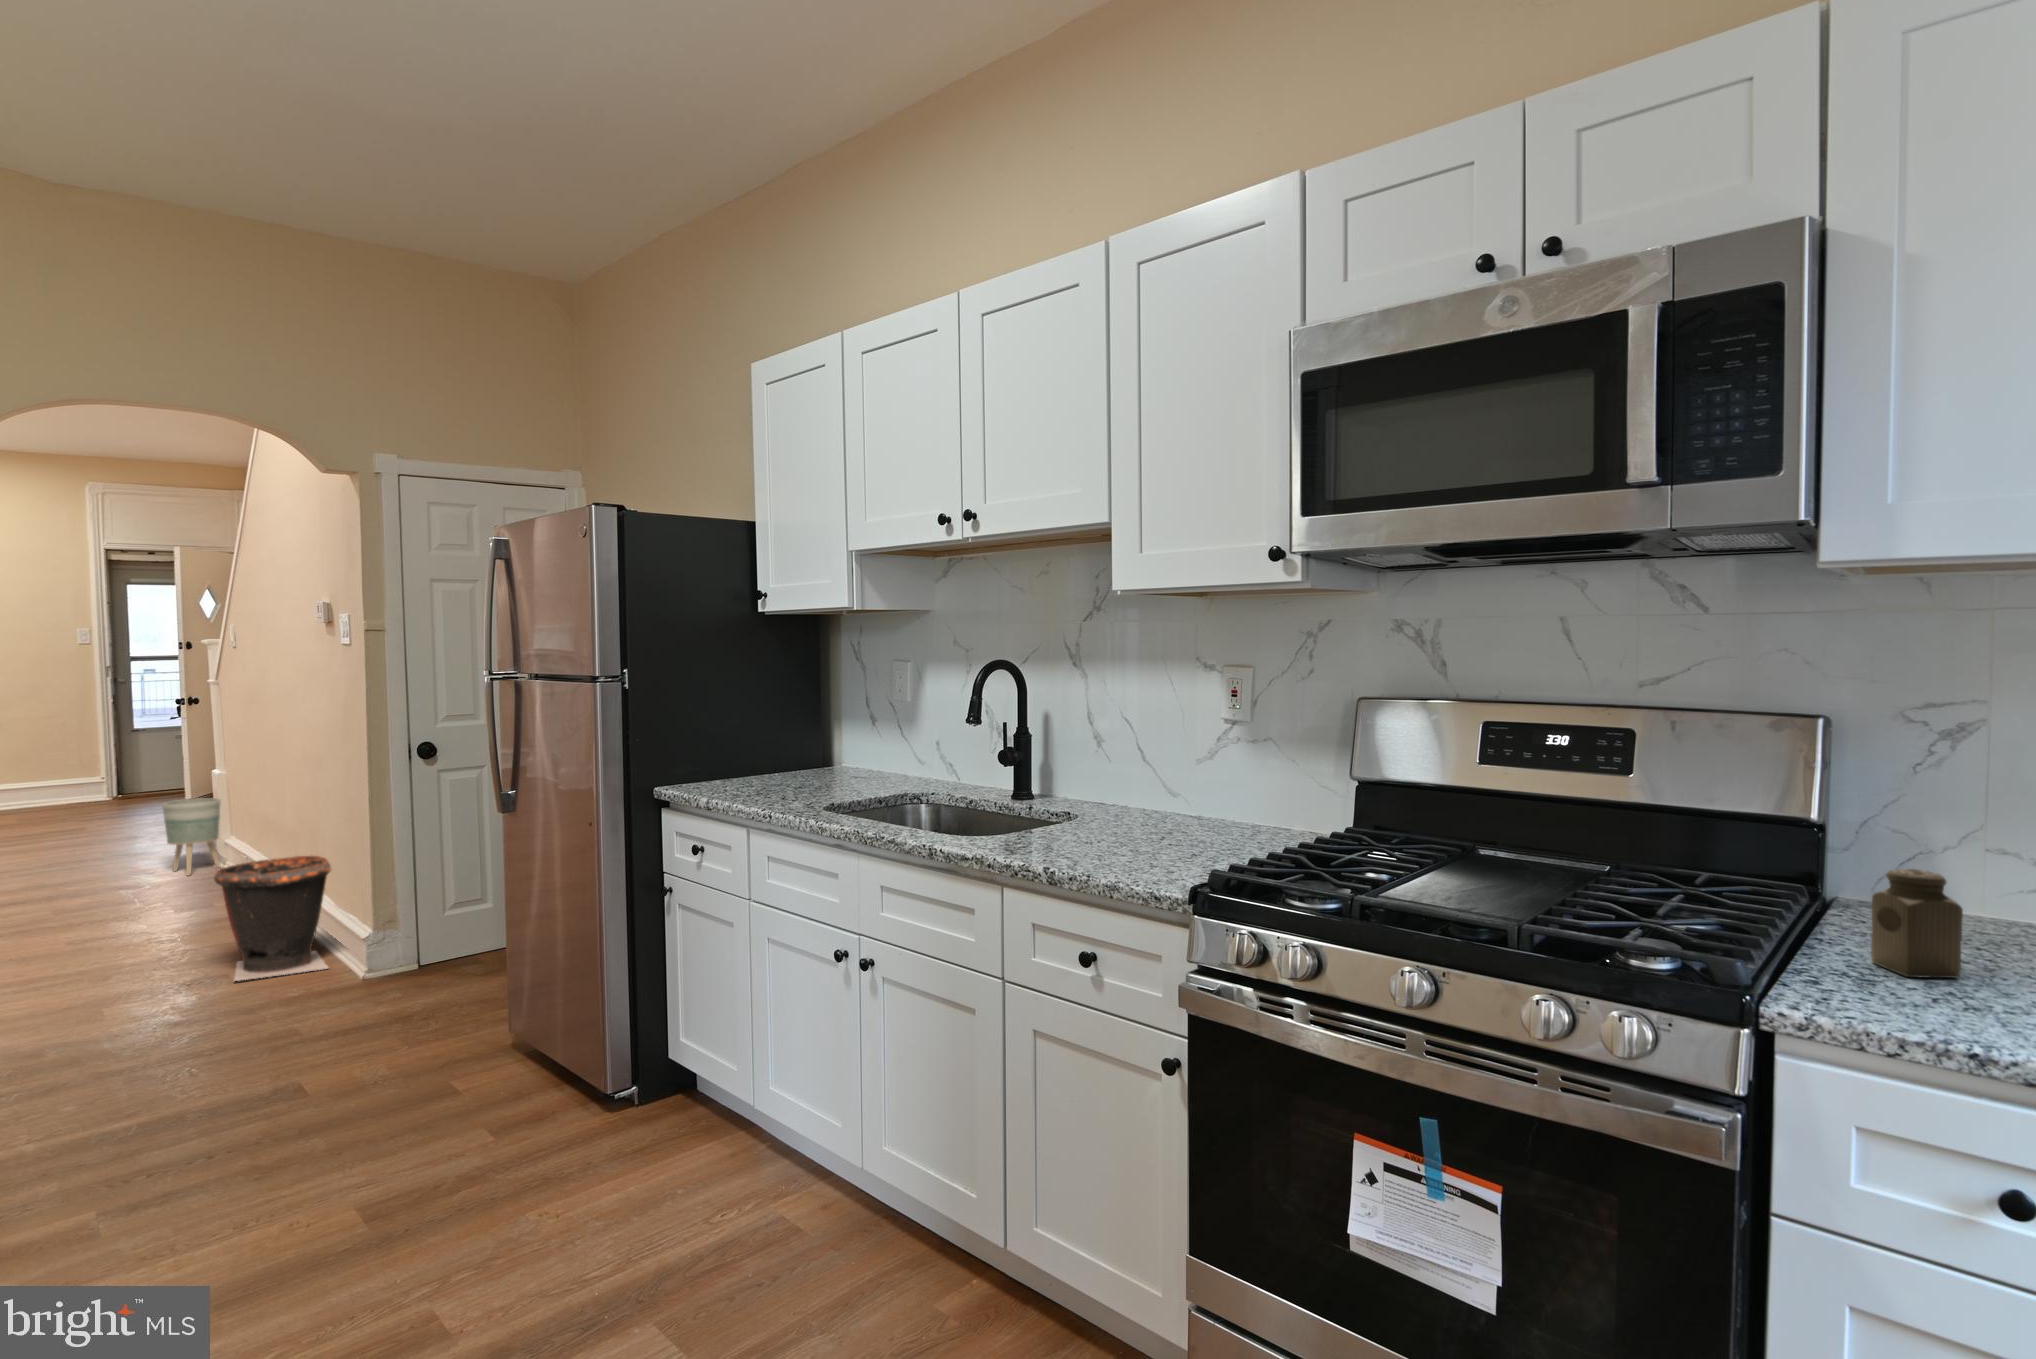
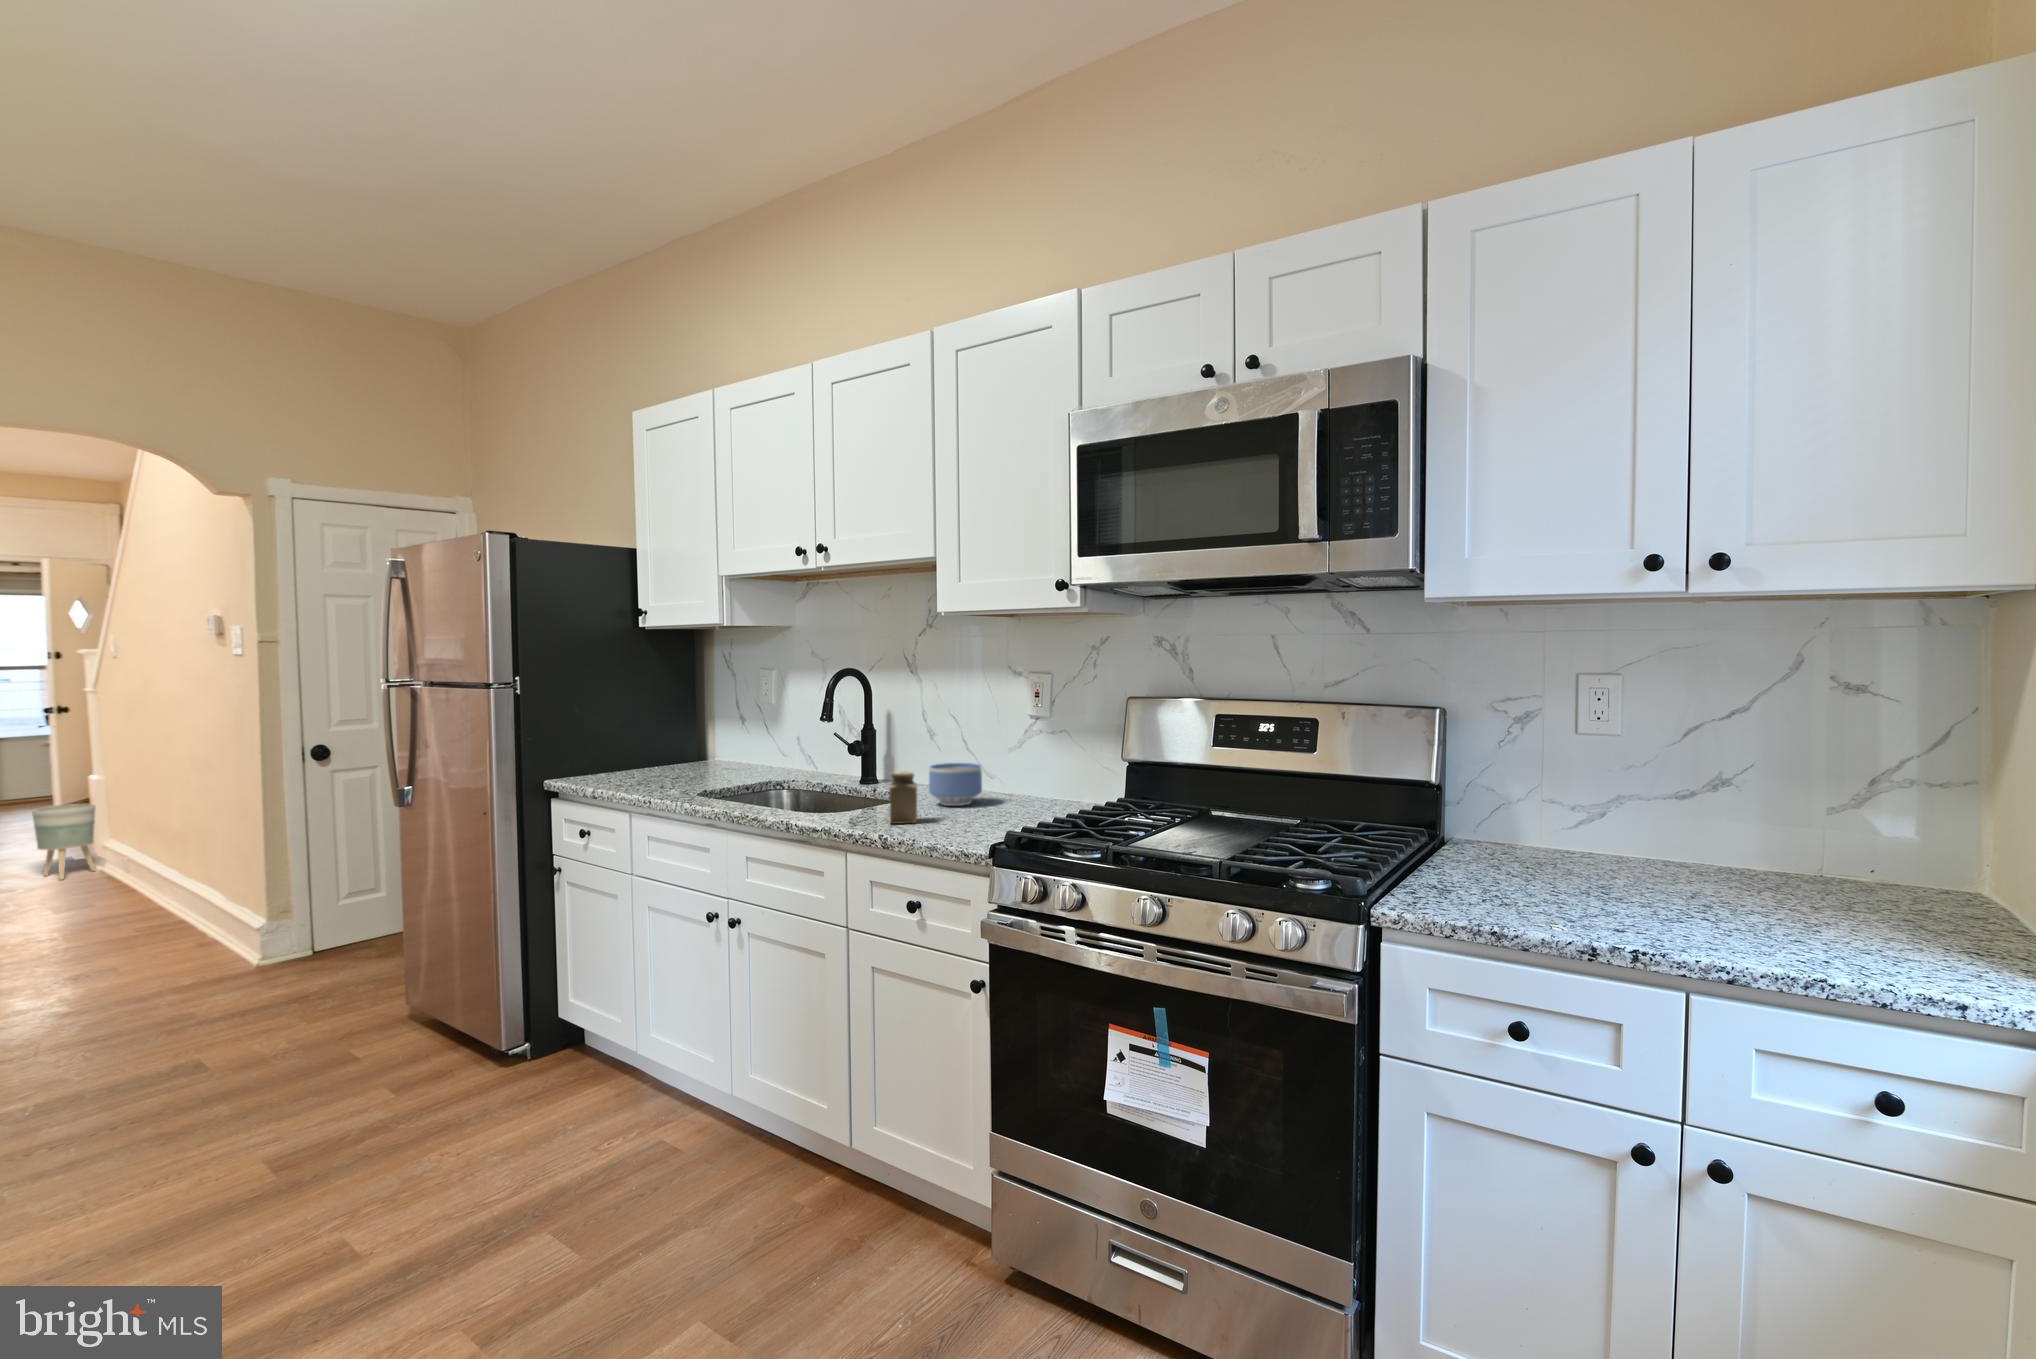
bowl: none [1098,778,1164,831] -> present [929,763,982,806]
waste bin: present [214,856,331,981] -> none [97,854,222,975]
salt shaker: present [1871,869,1963,978] -> present [889,771,917,824]

